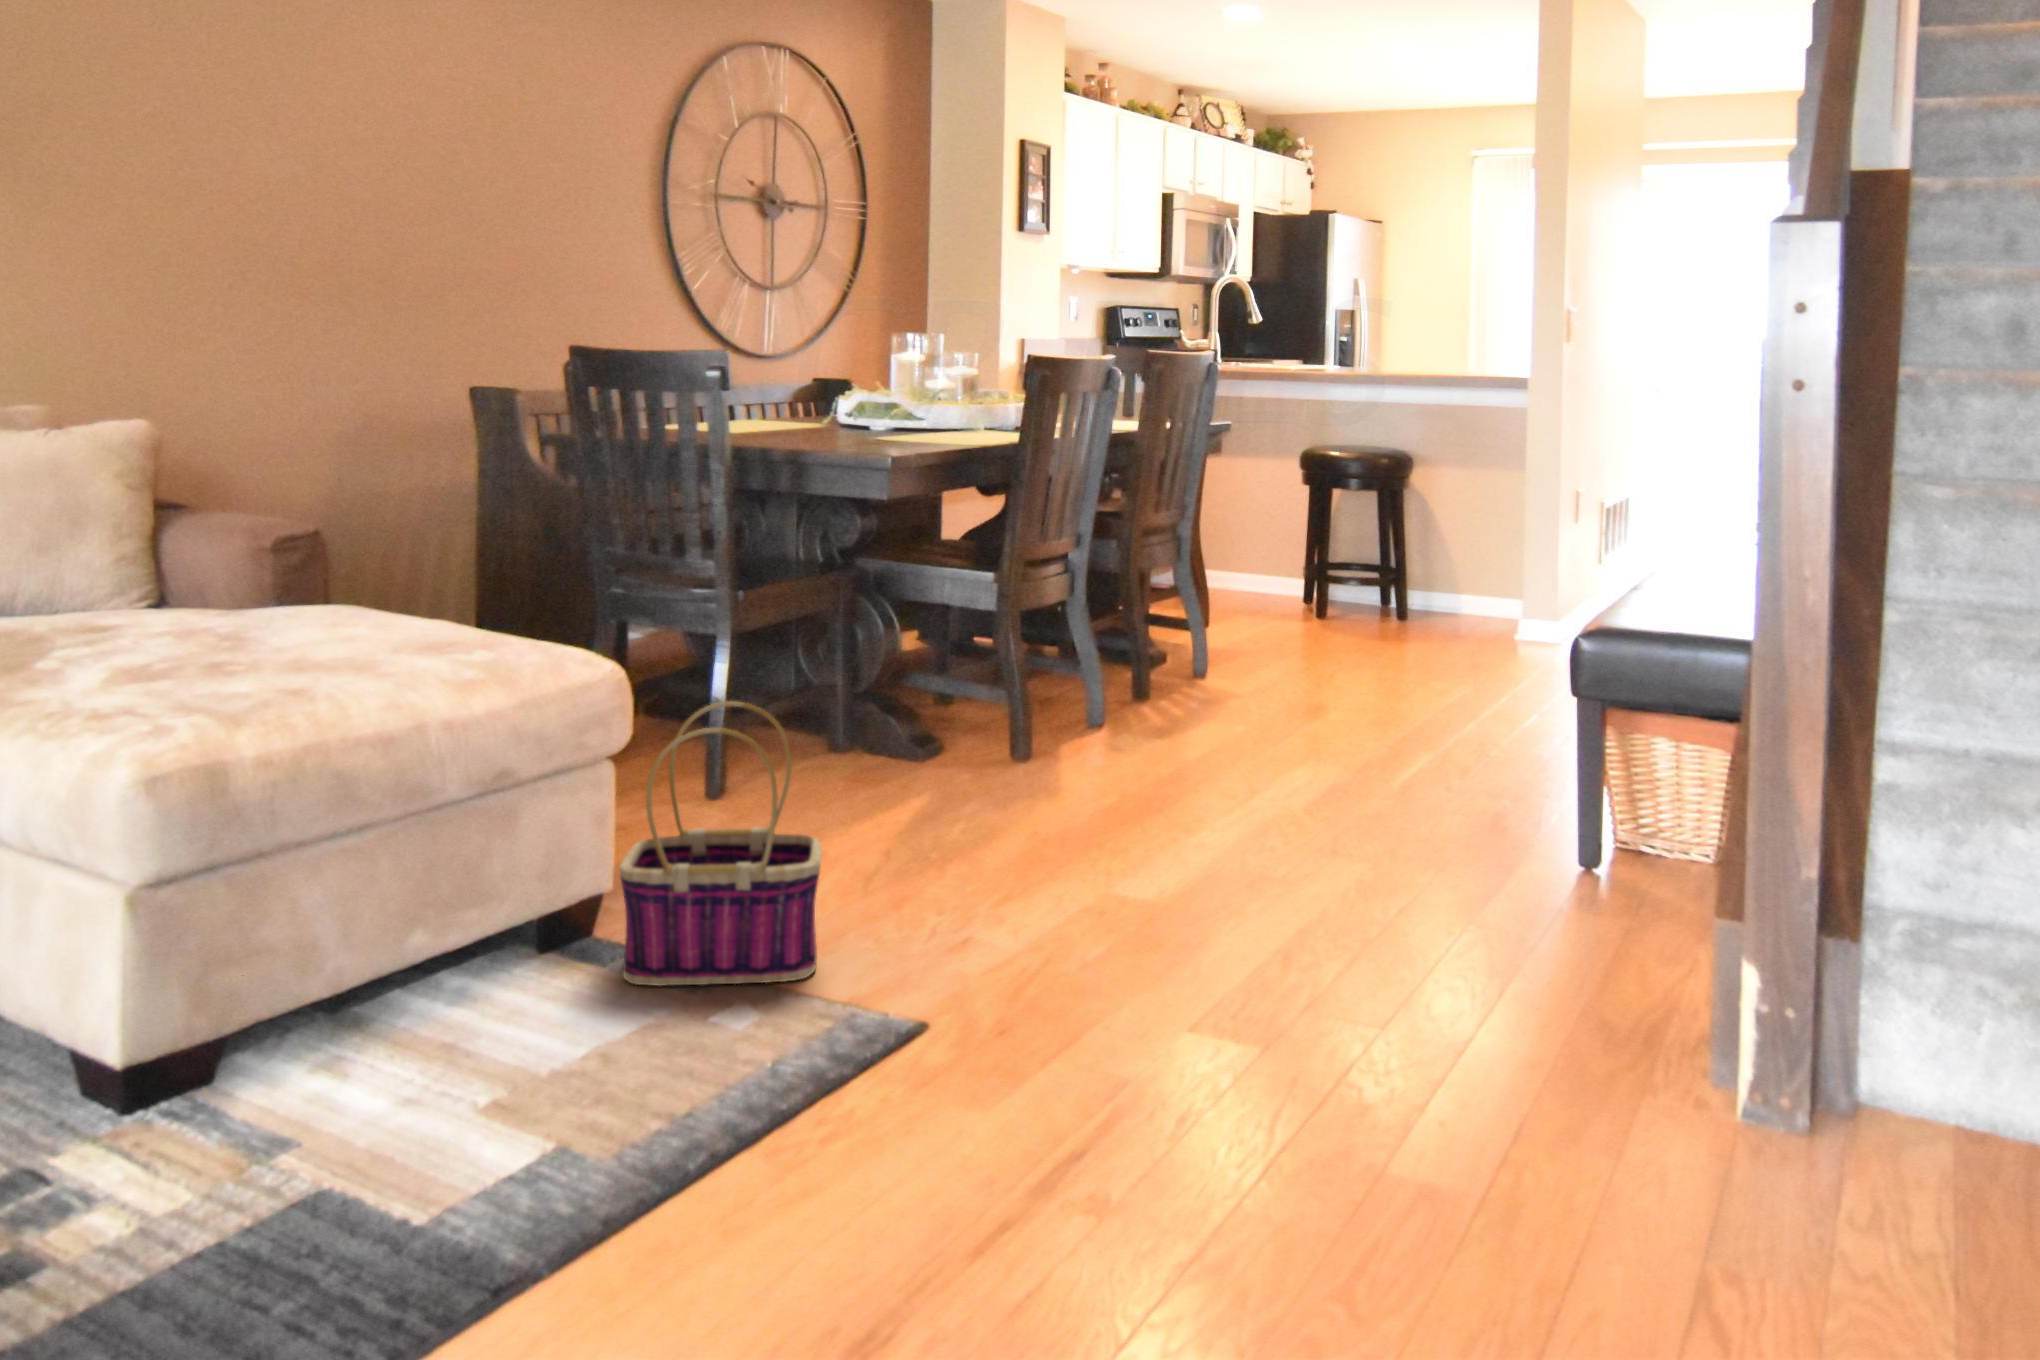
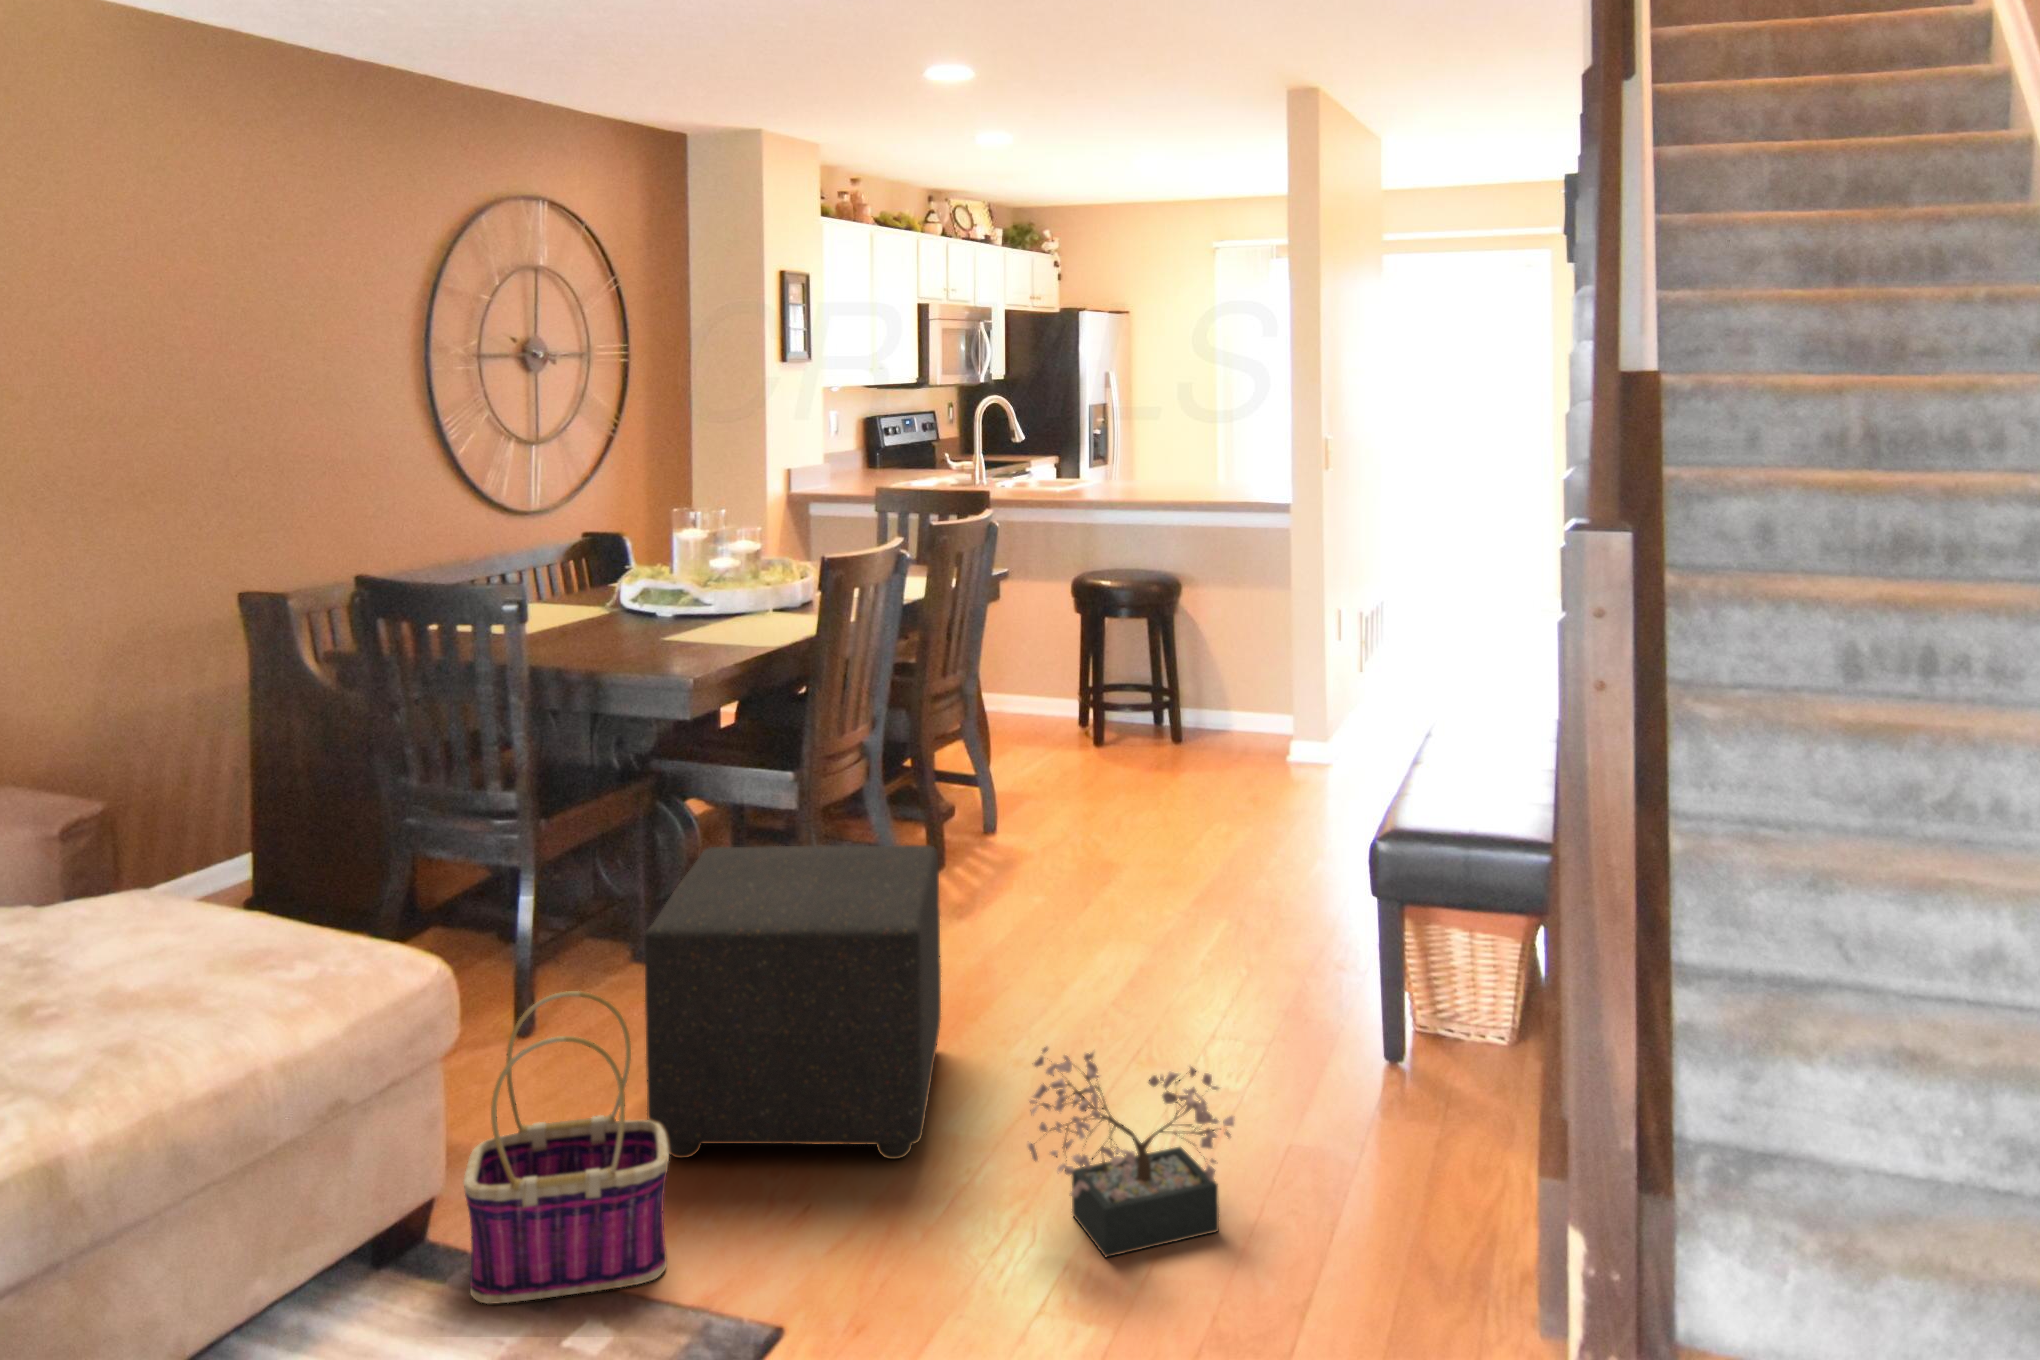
ottoman: none [813,618,1121,909] -> present [644,845,941,1159]
decorative plant: none [1182,787,1401,995] -> present [1028,1047,1234,1257]

